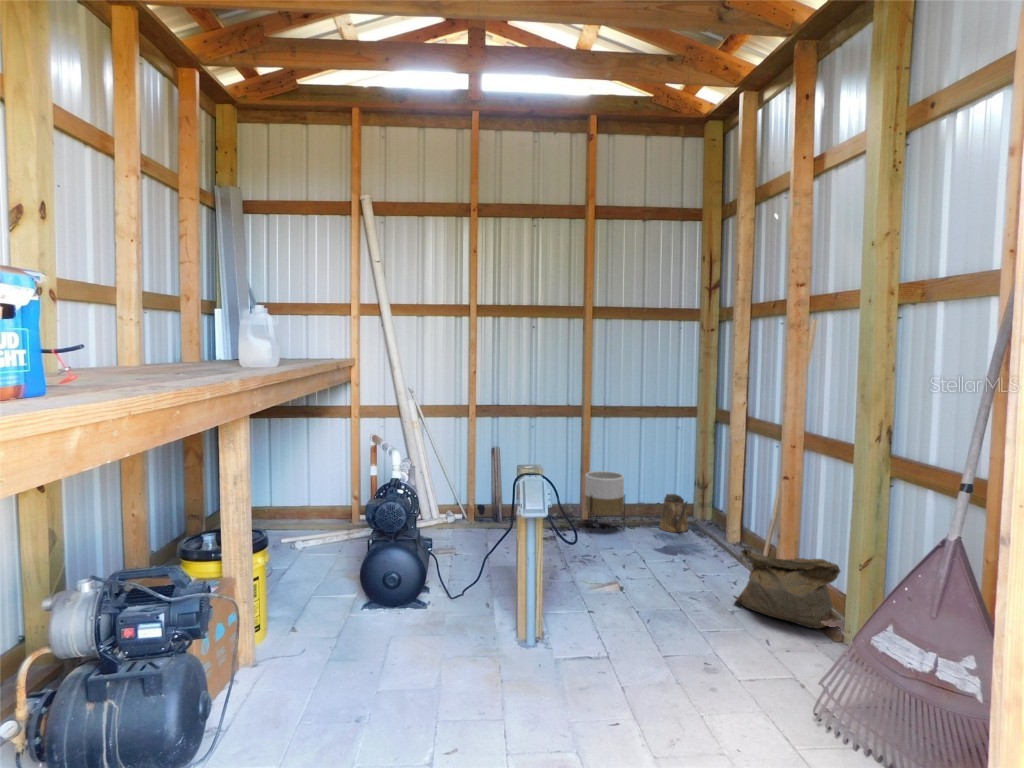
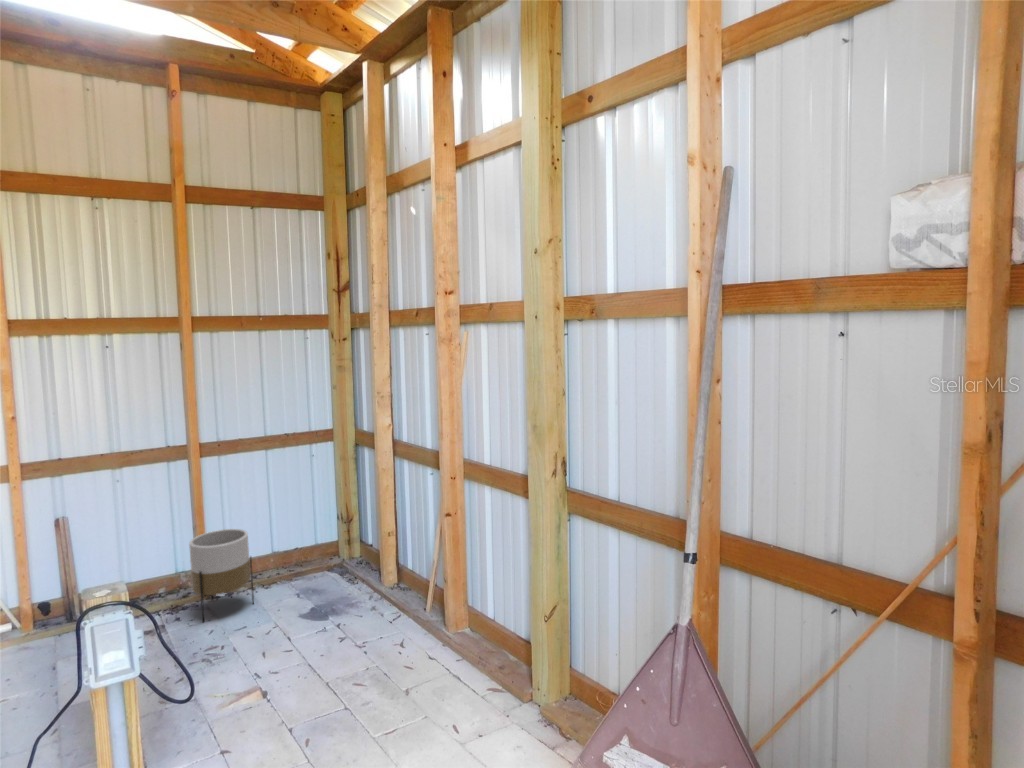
watering can: present [659,493,688,532] -> none [299,537,336,587]
bag: present [734,548,841,629] -> none [406,607,524,692]

